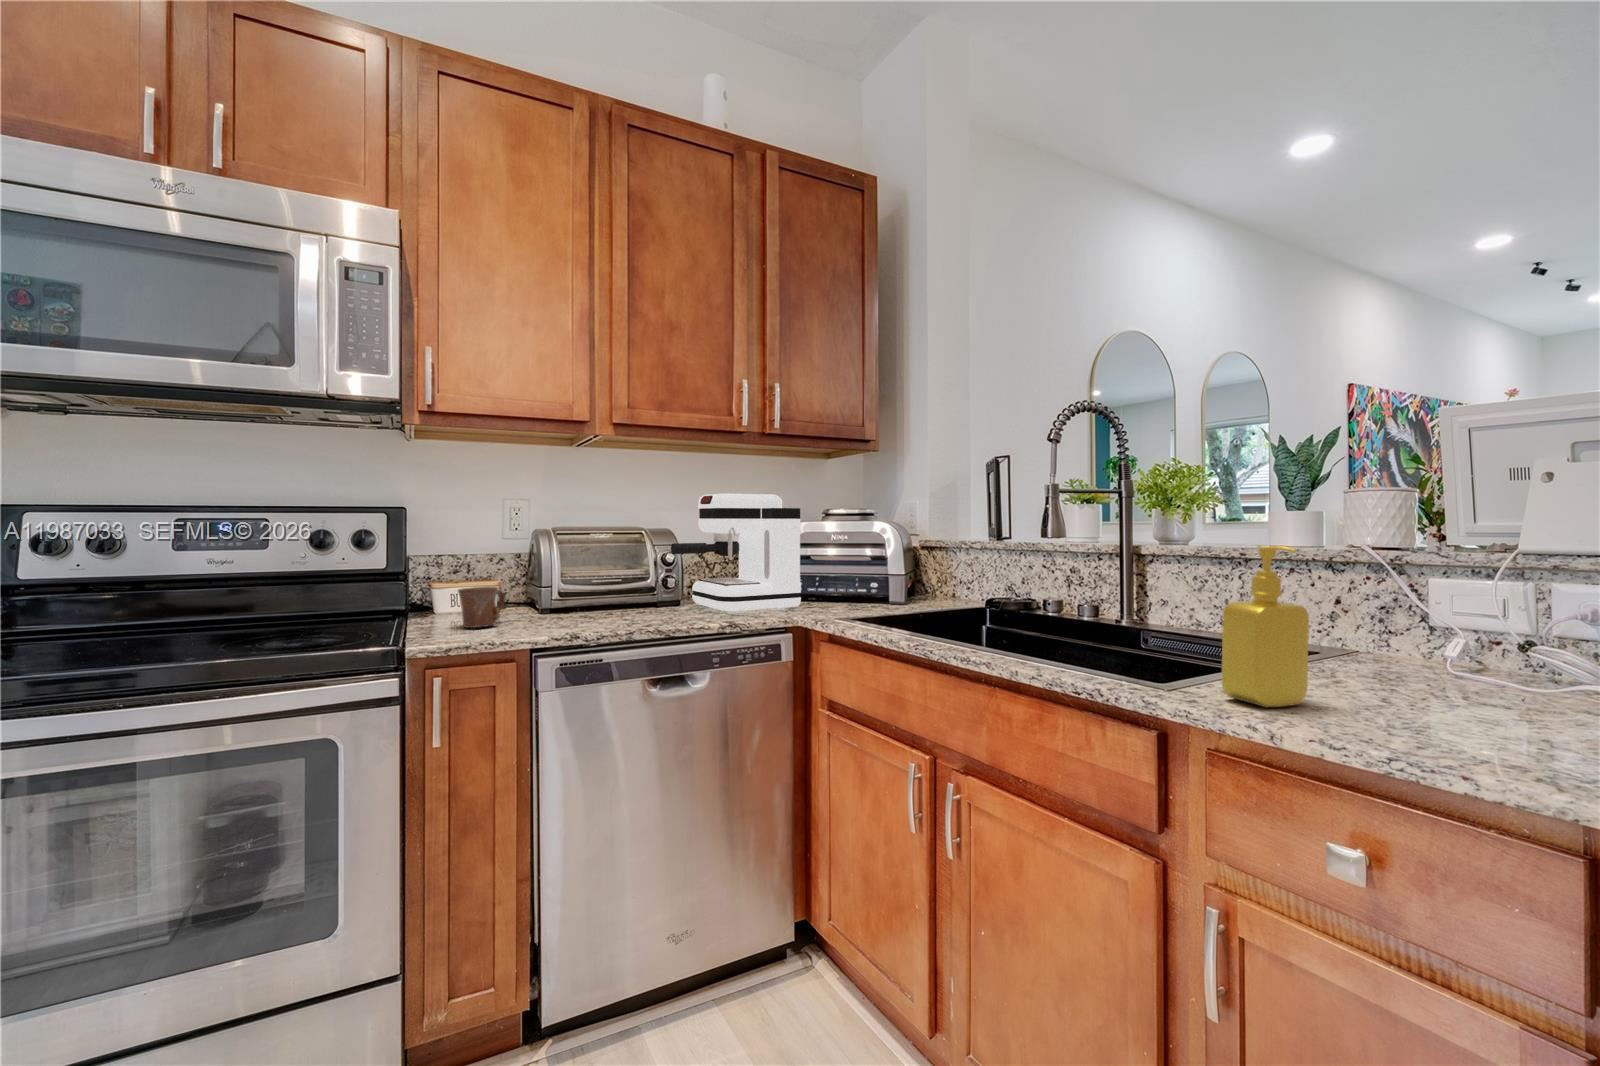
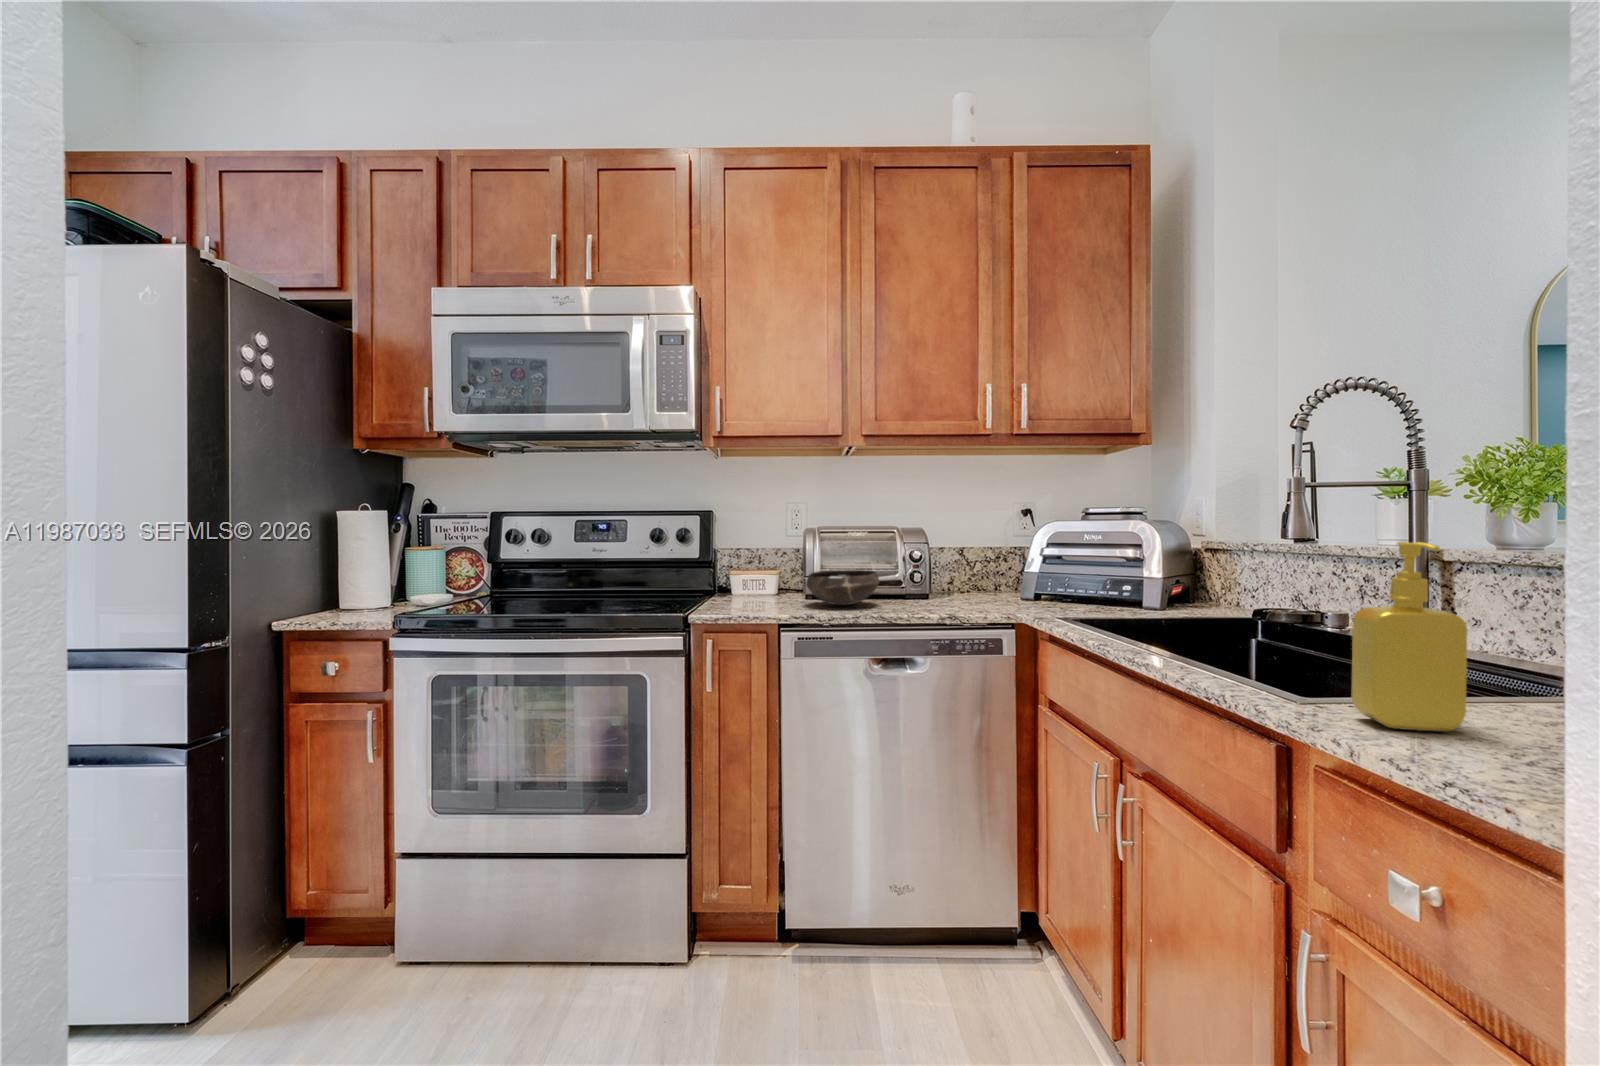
coffee maker: present [671,494,801,614] -> none [912,493,1037,610]
bowl: none [552,577,639,617] -> present [806,570,880,605]
mug: present [458,587,505,628] -> none [732,574,770,607]

